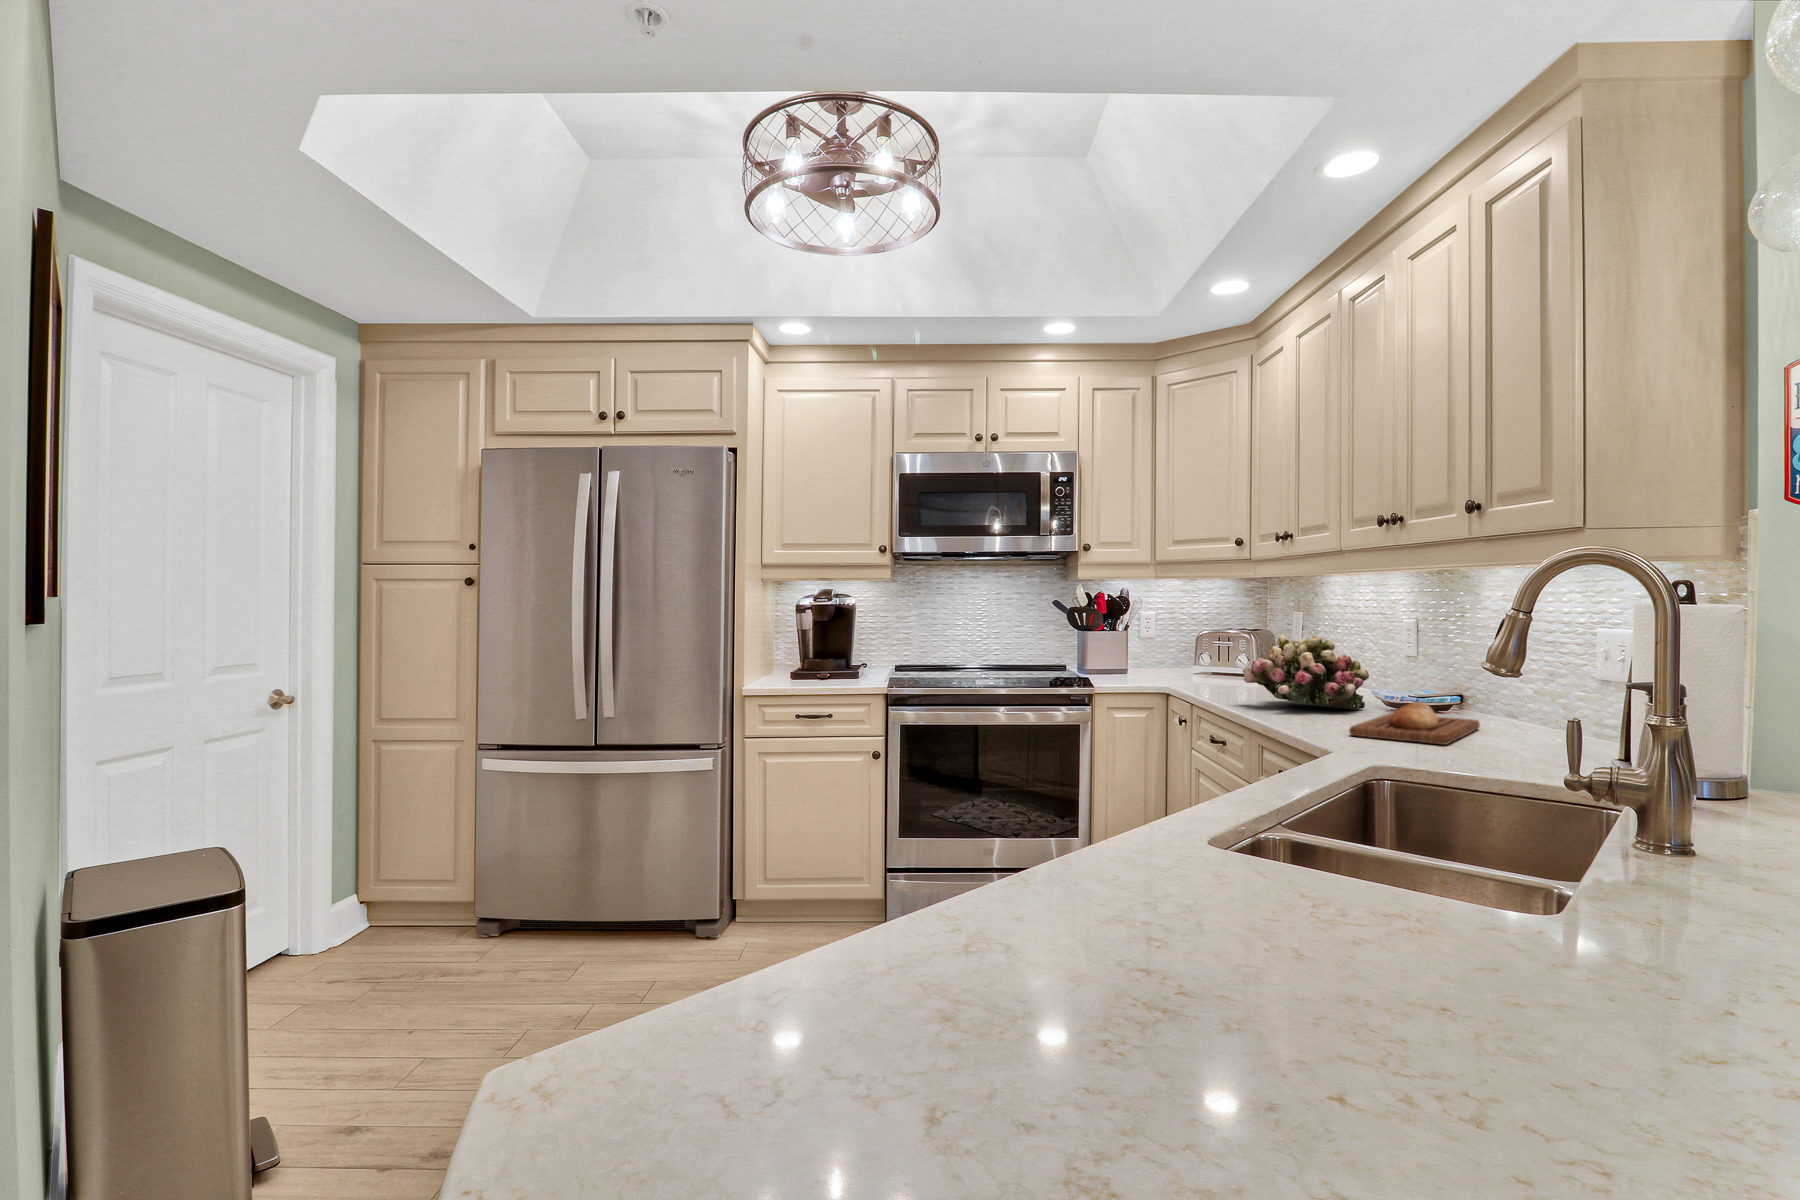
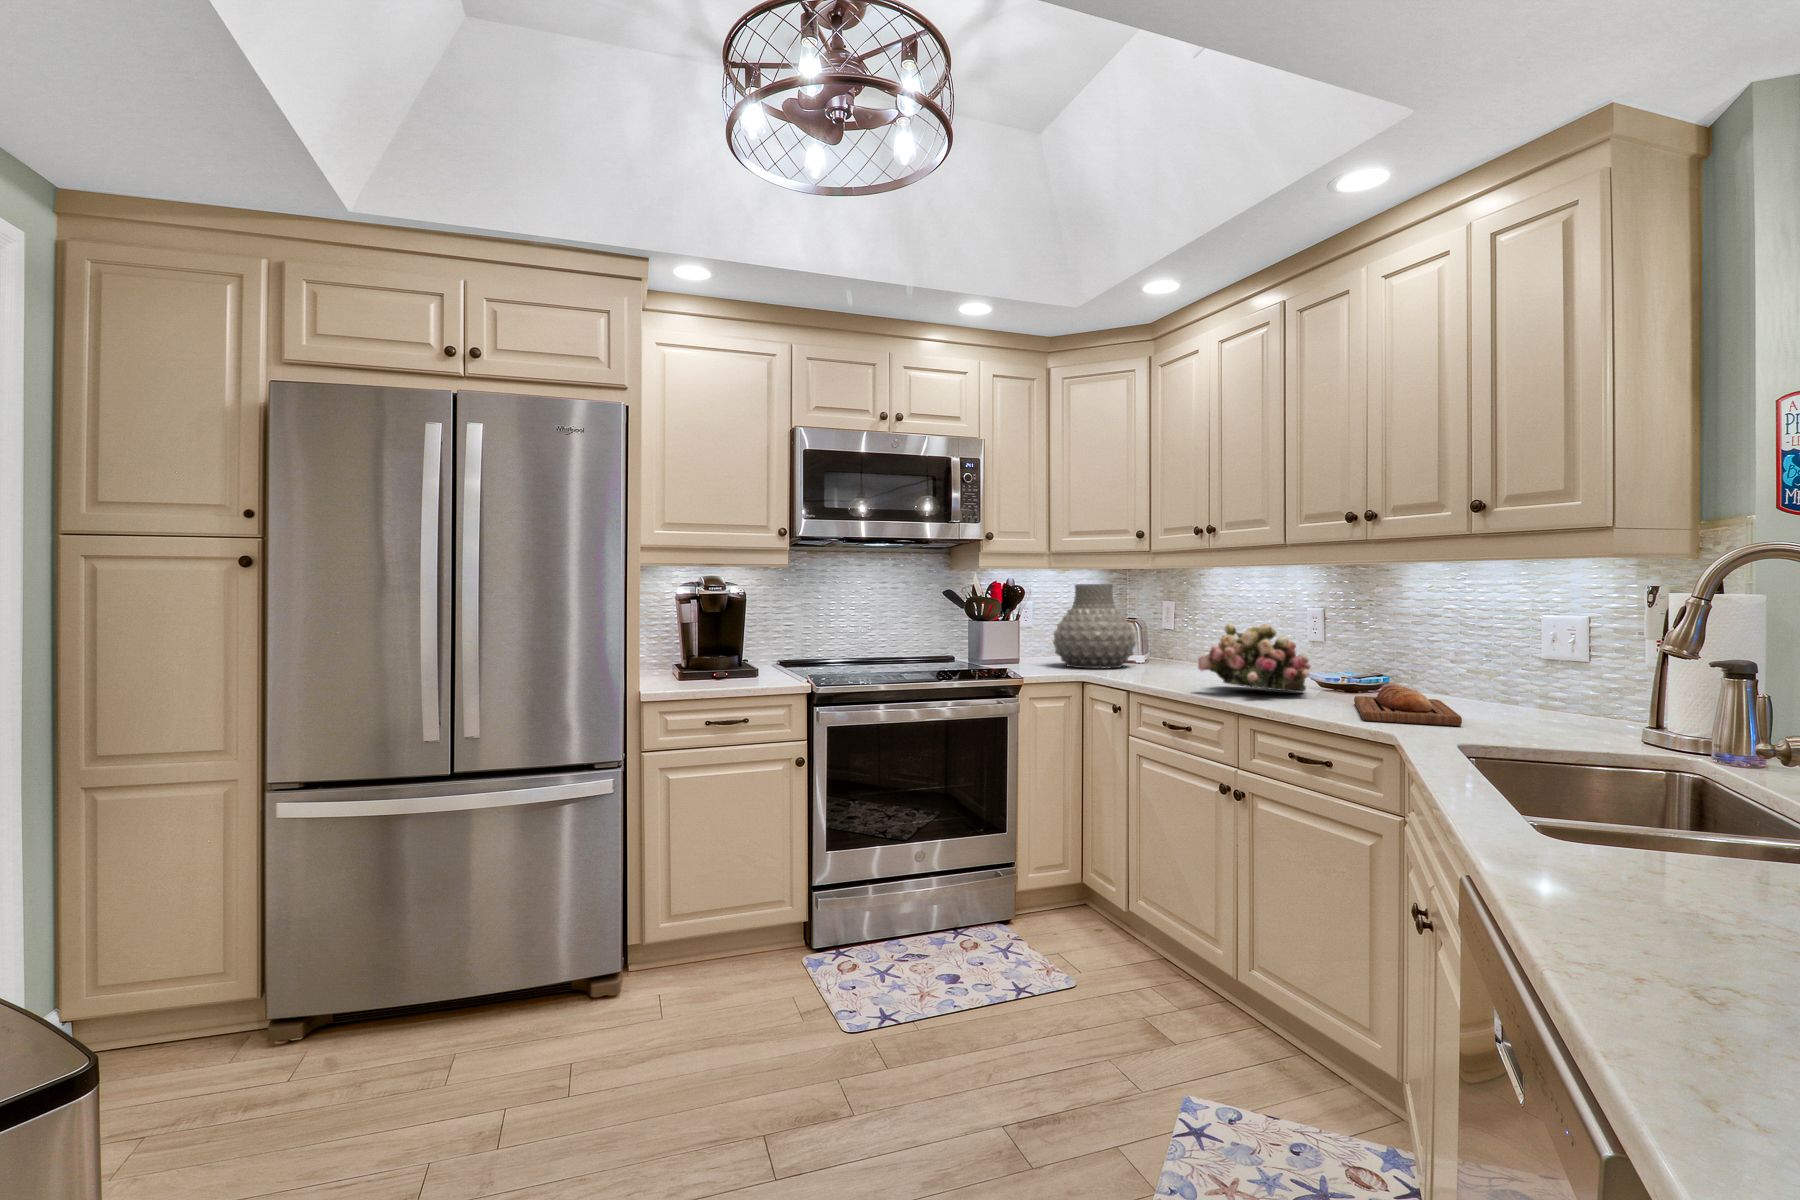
vase: none [1156,594,1244,681] -> present [1053,584,1136,669]

